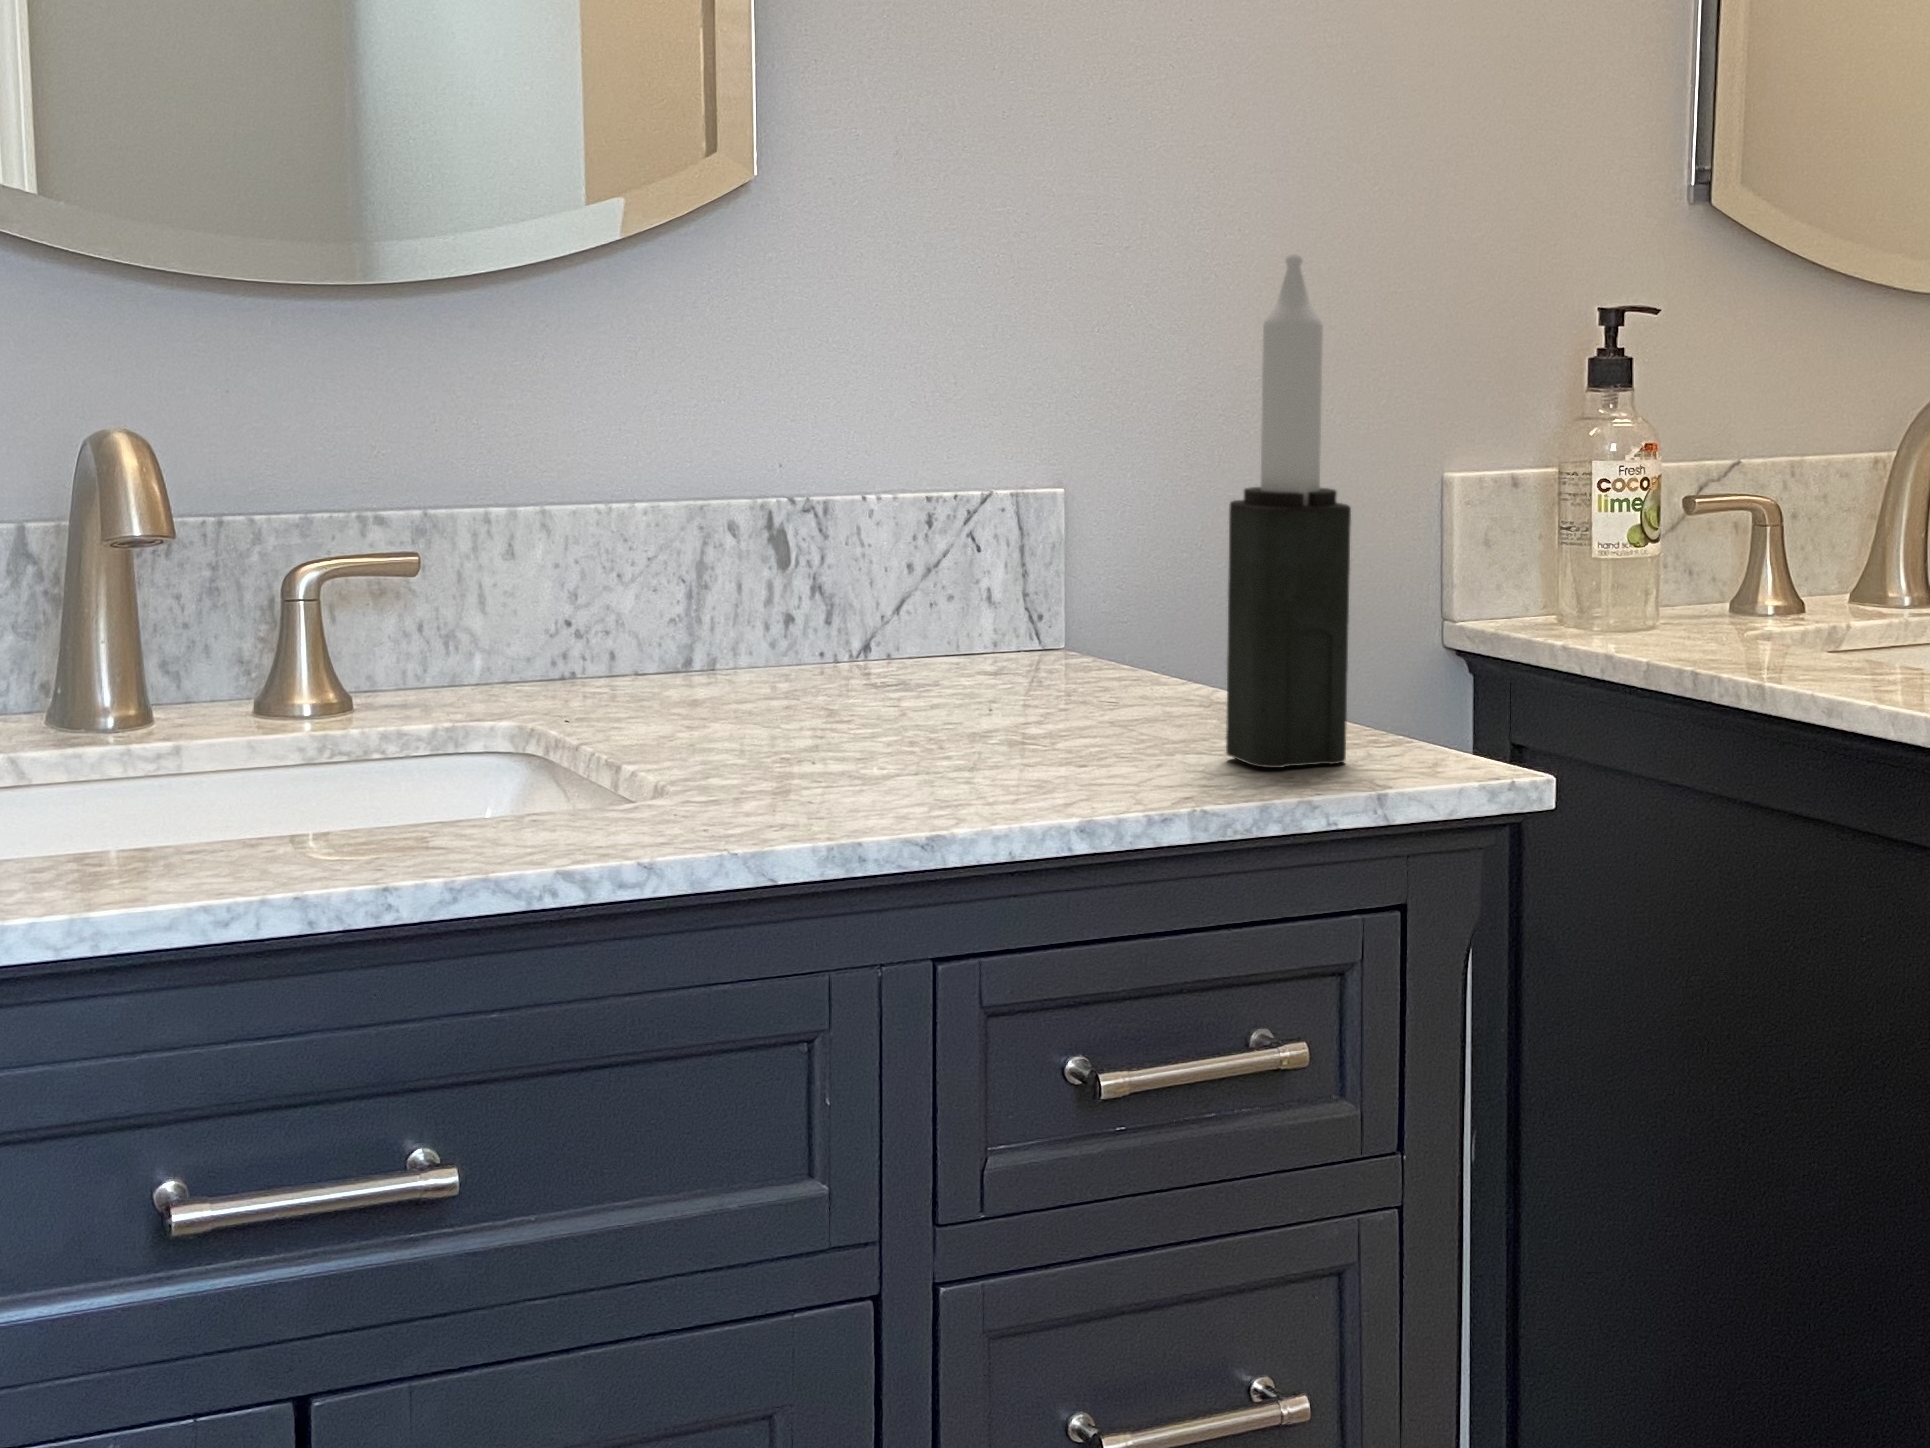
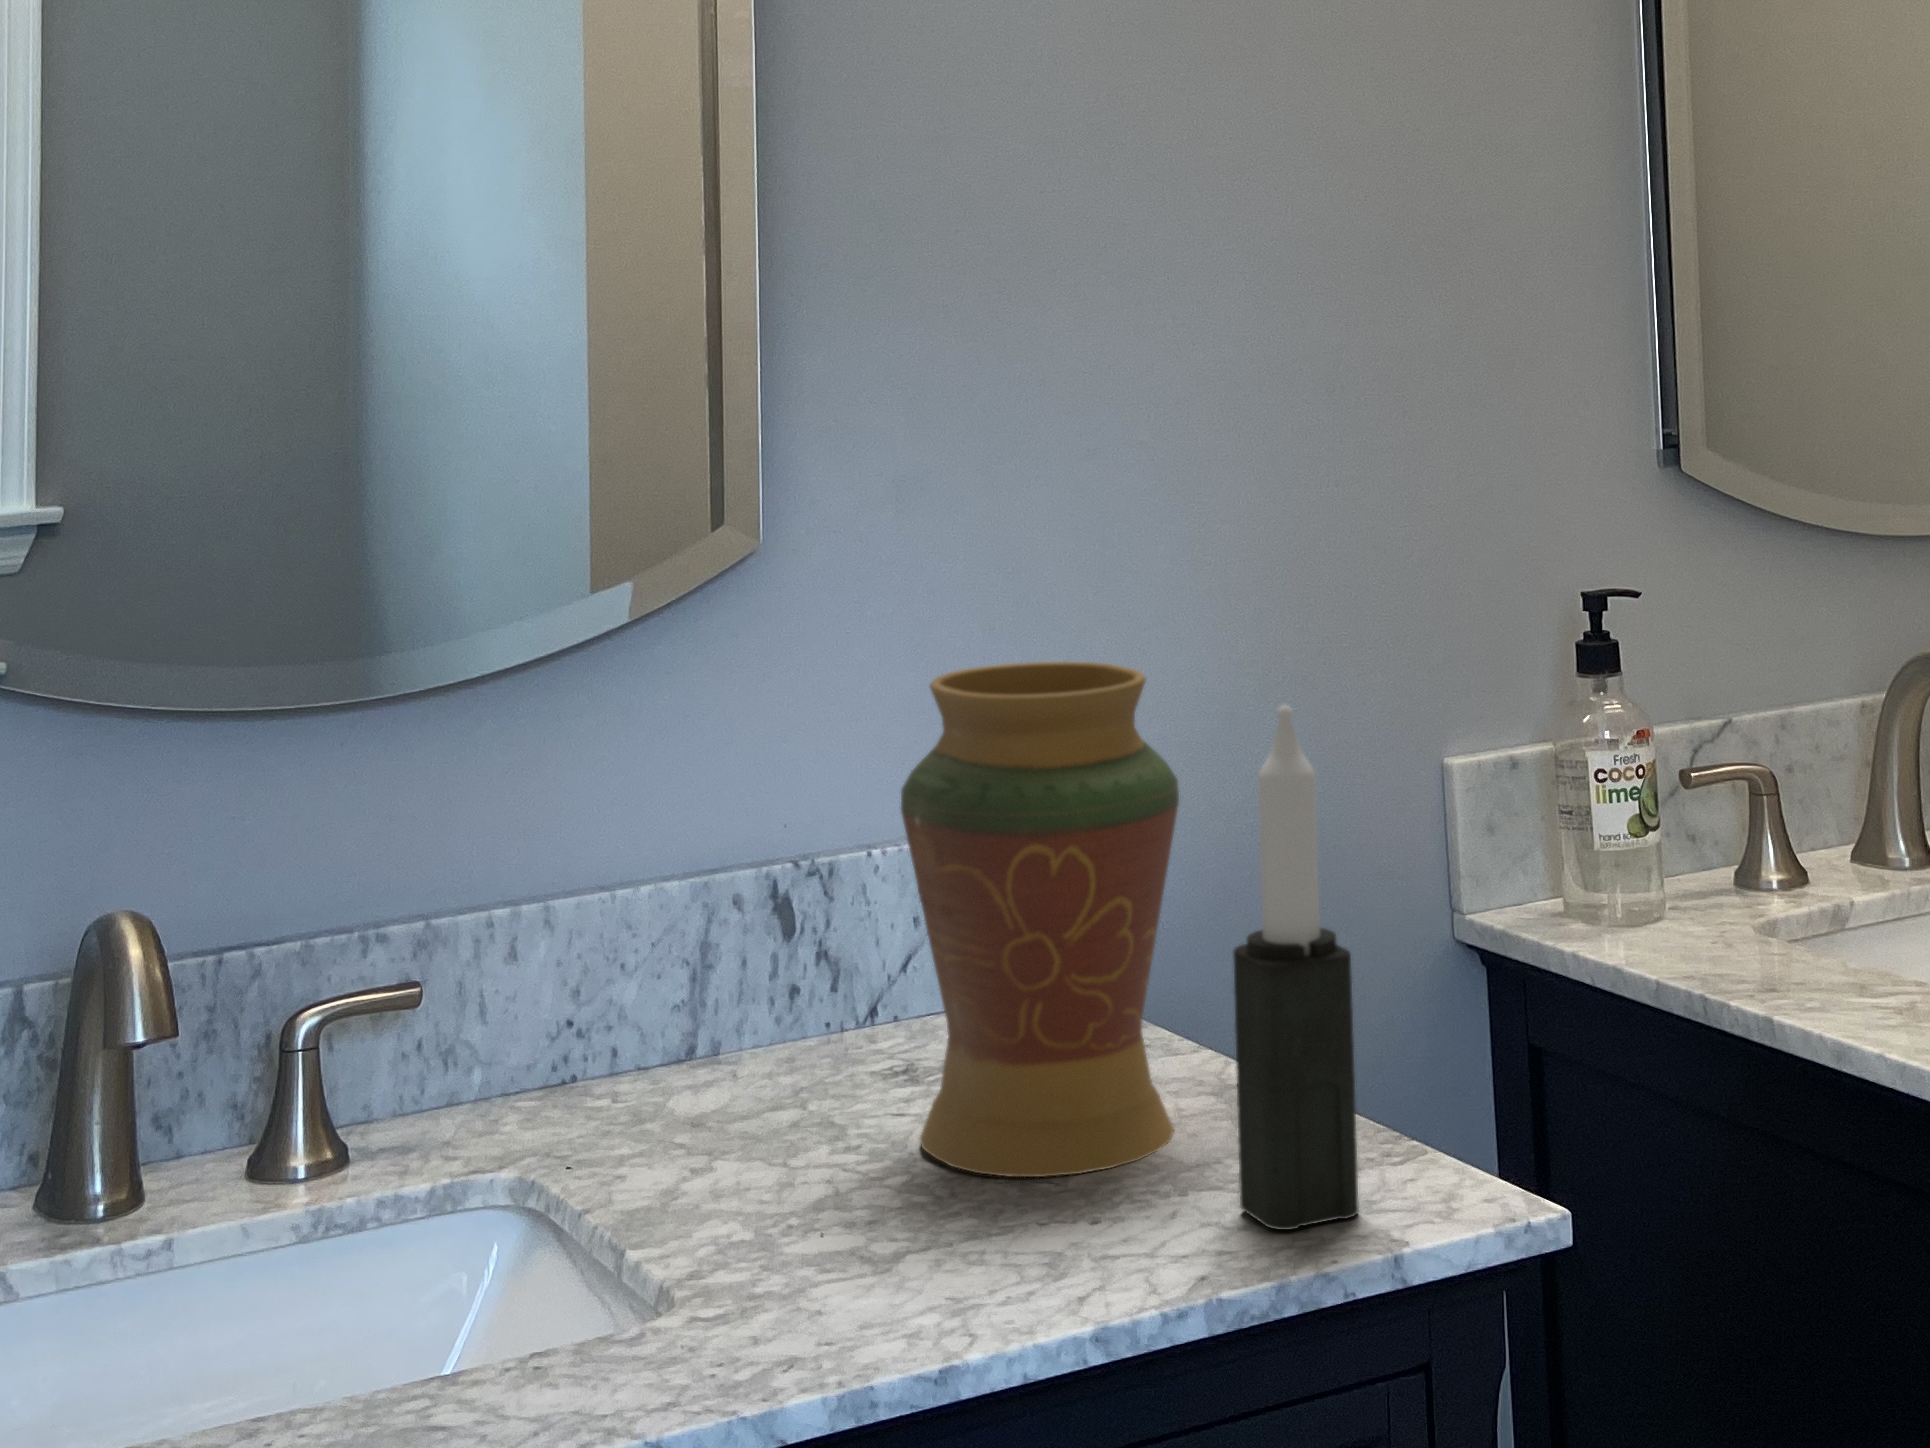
decorative vase: none [893,261,1179,737] -> present [901,661,1179,1177]

